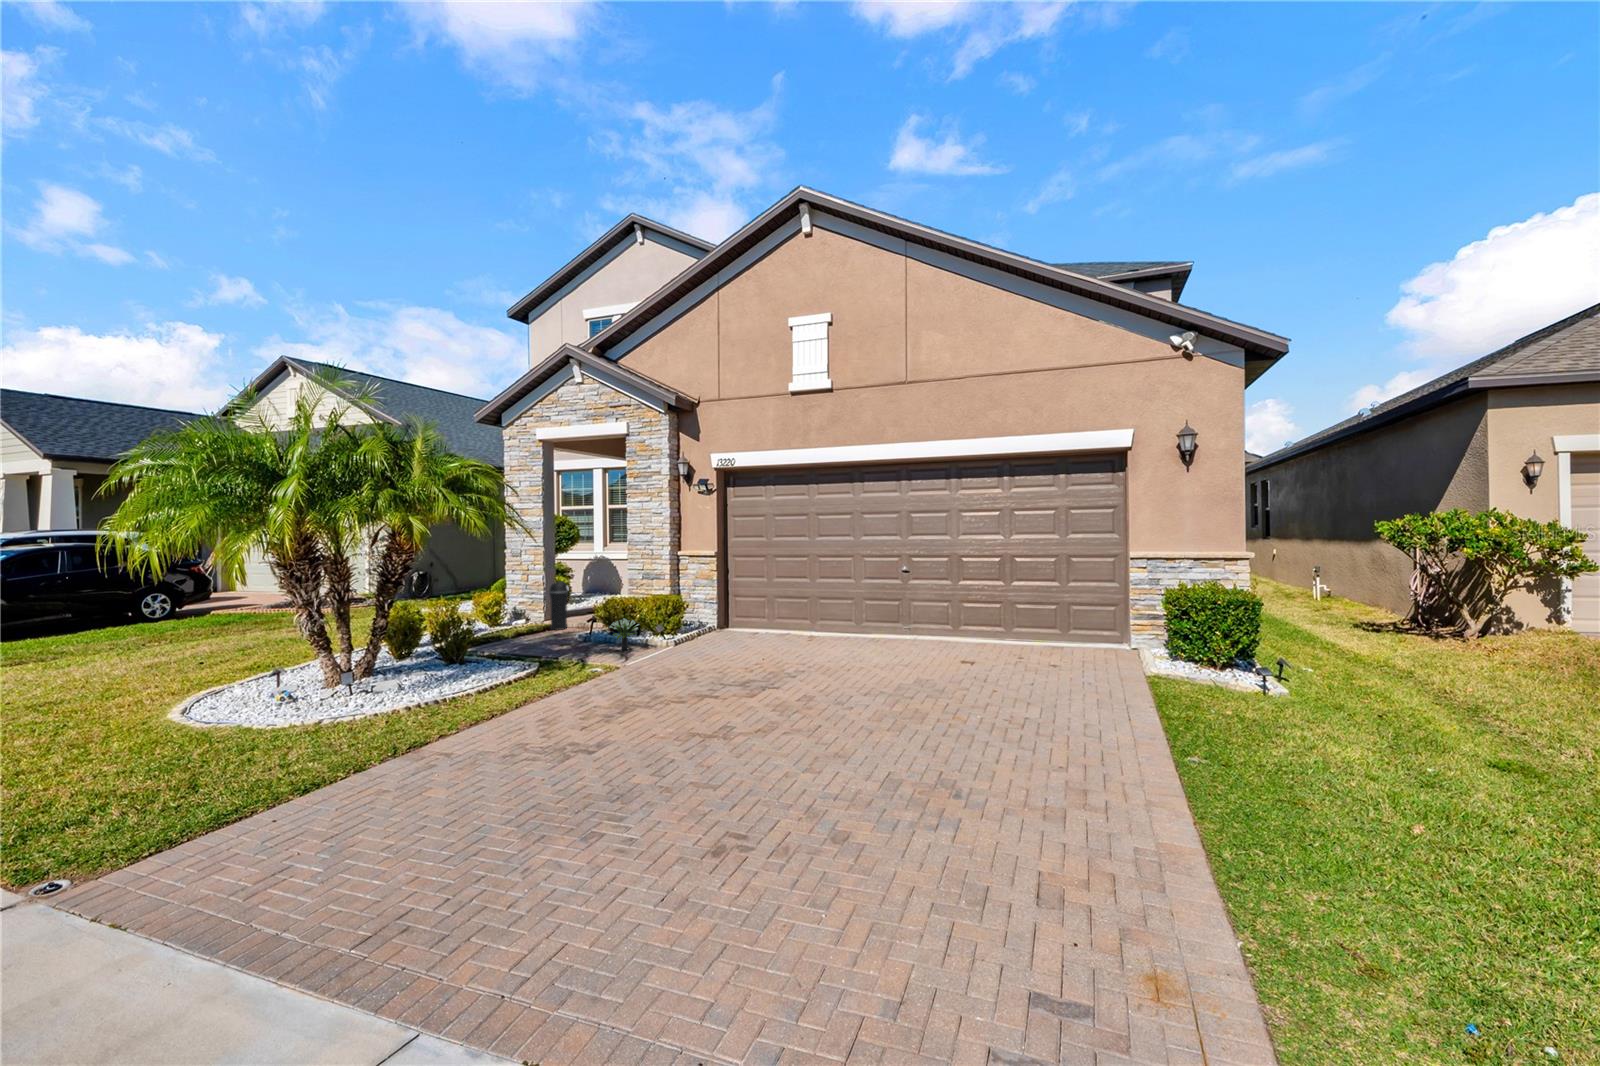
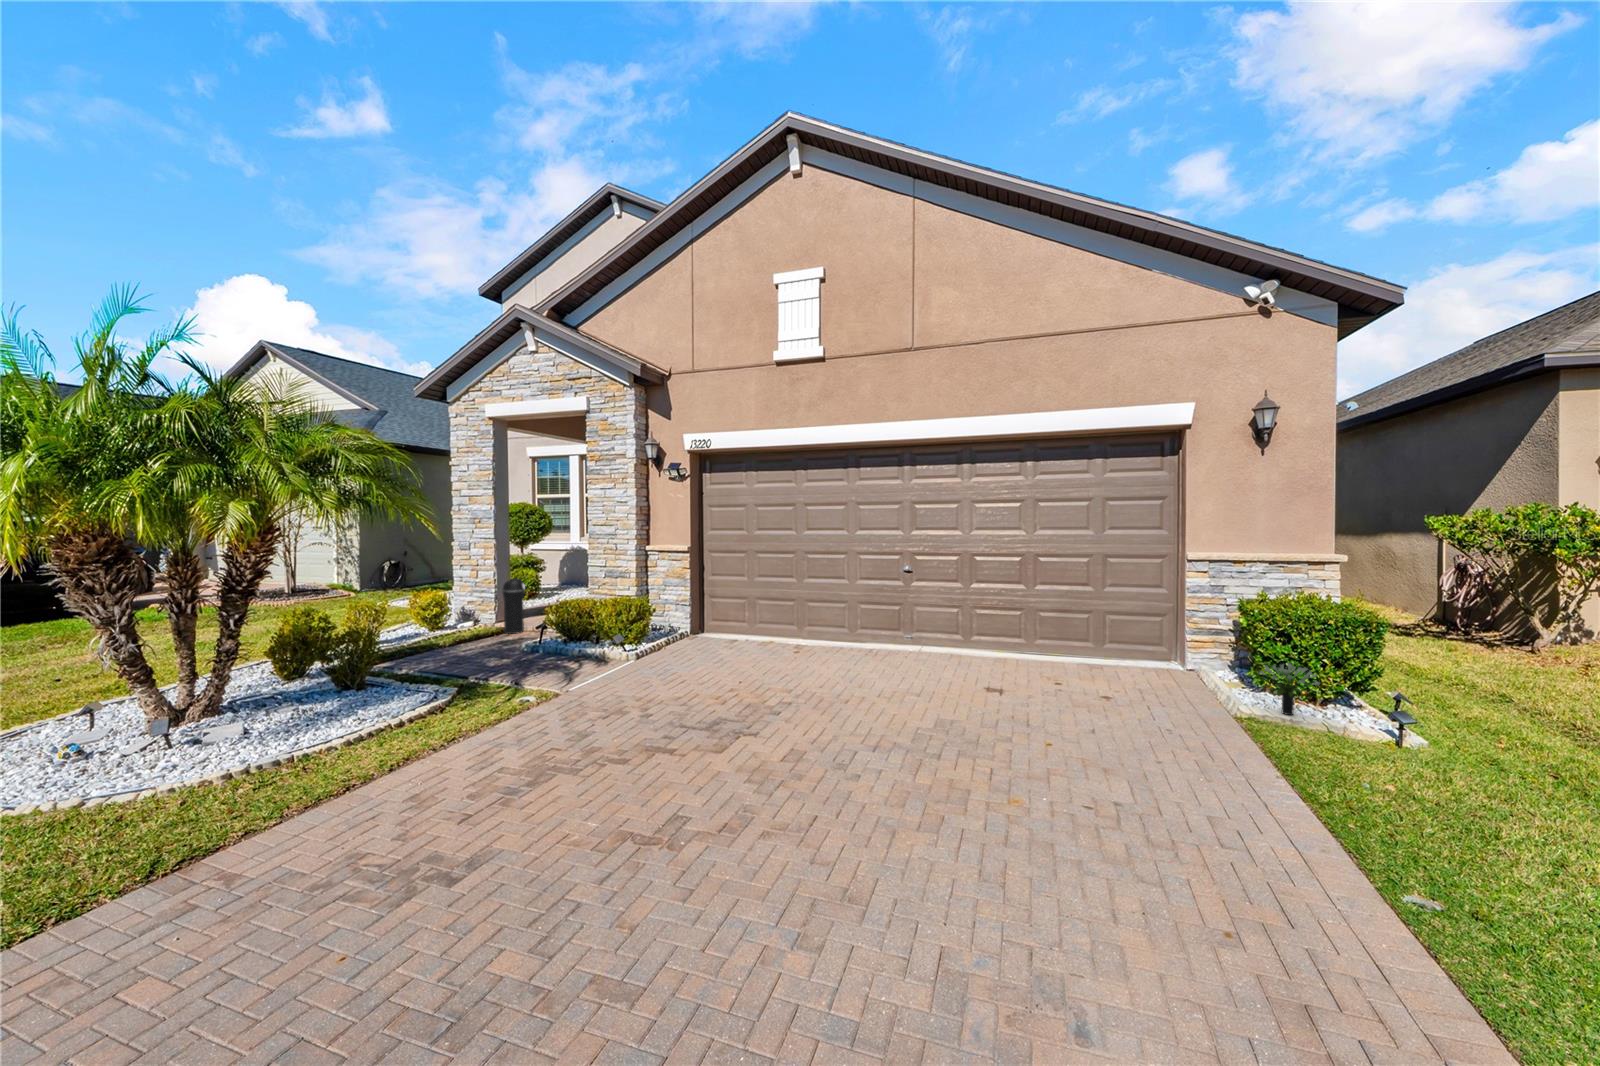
potted plant: present [609,618,639,651] -> present [1259,663,1320,715]

